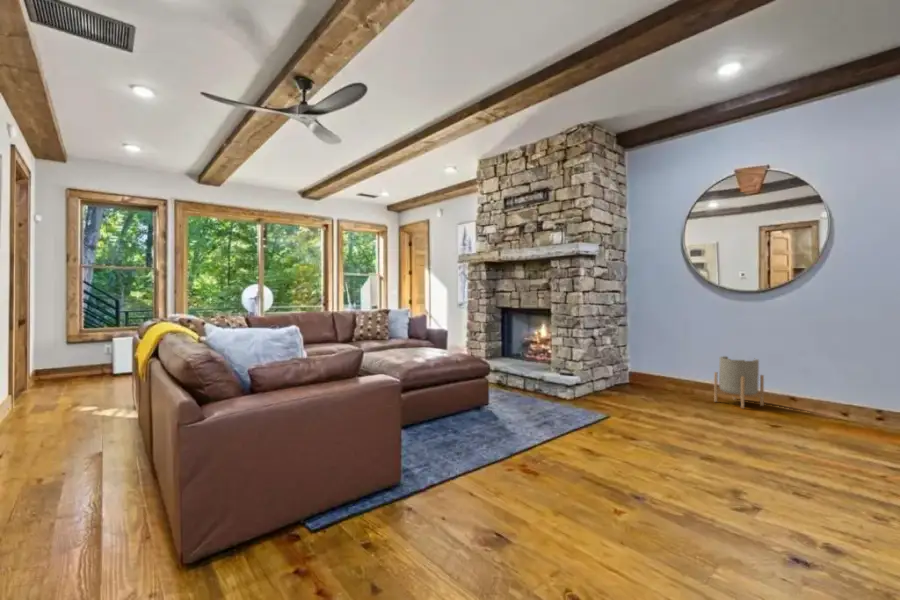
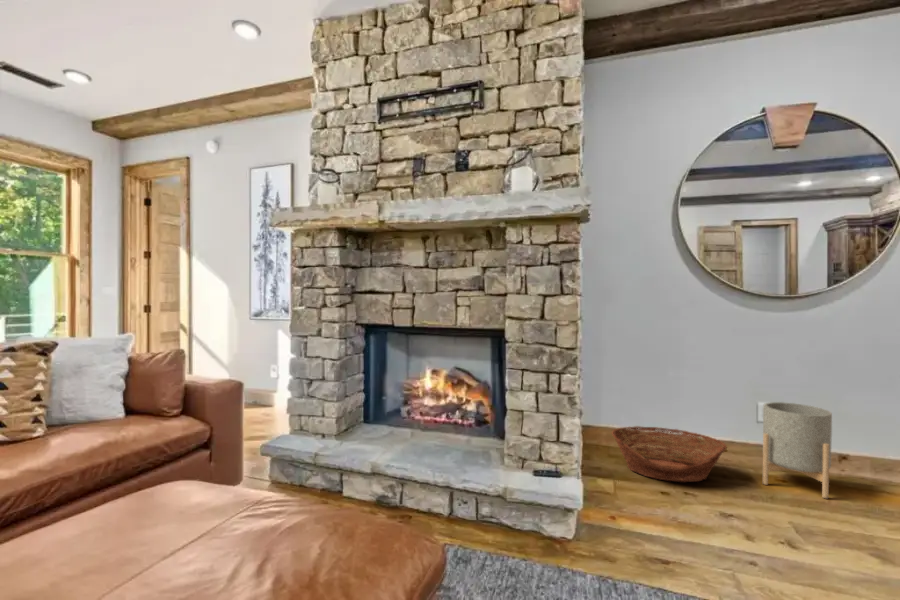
basket: none [631,369,695,397] -> present [612,426,727,482]

